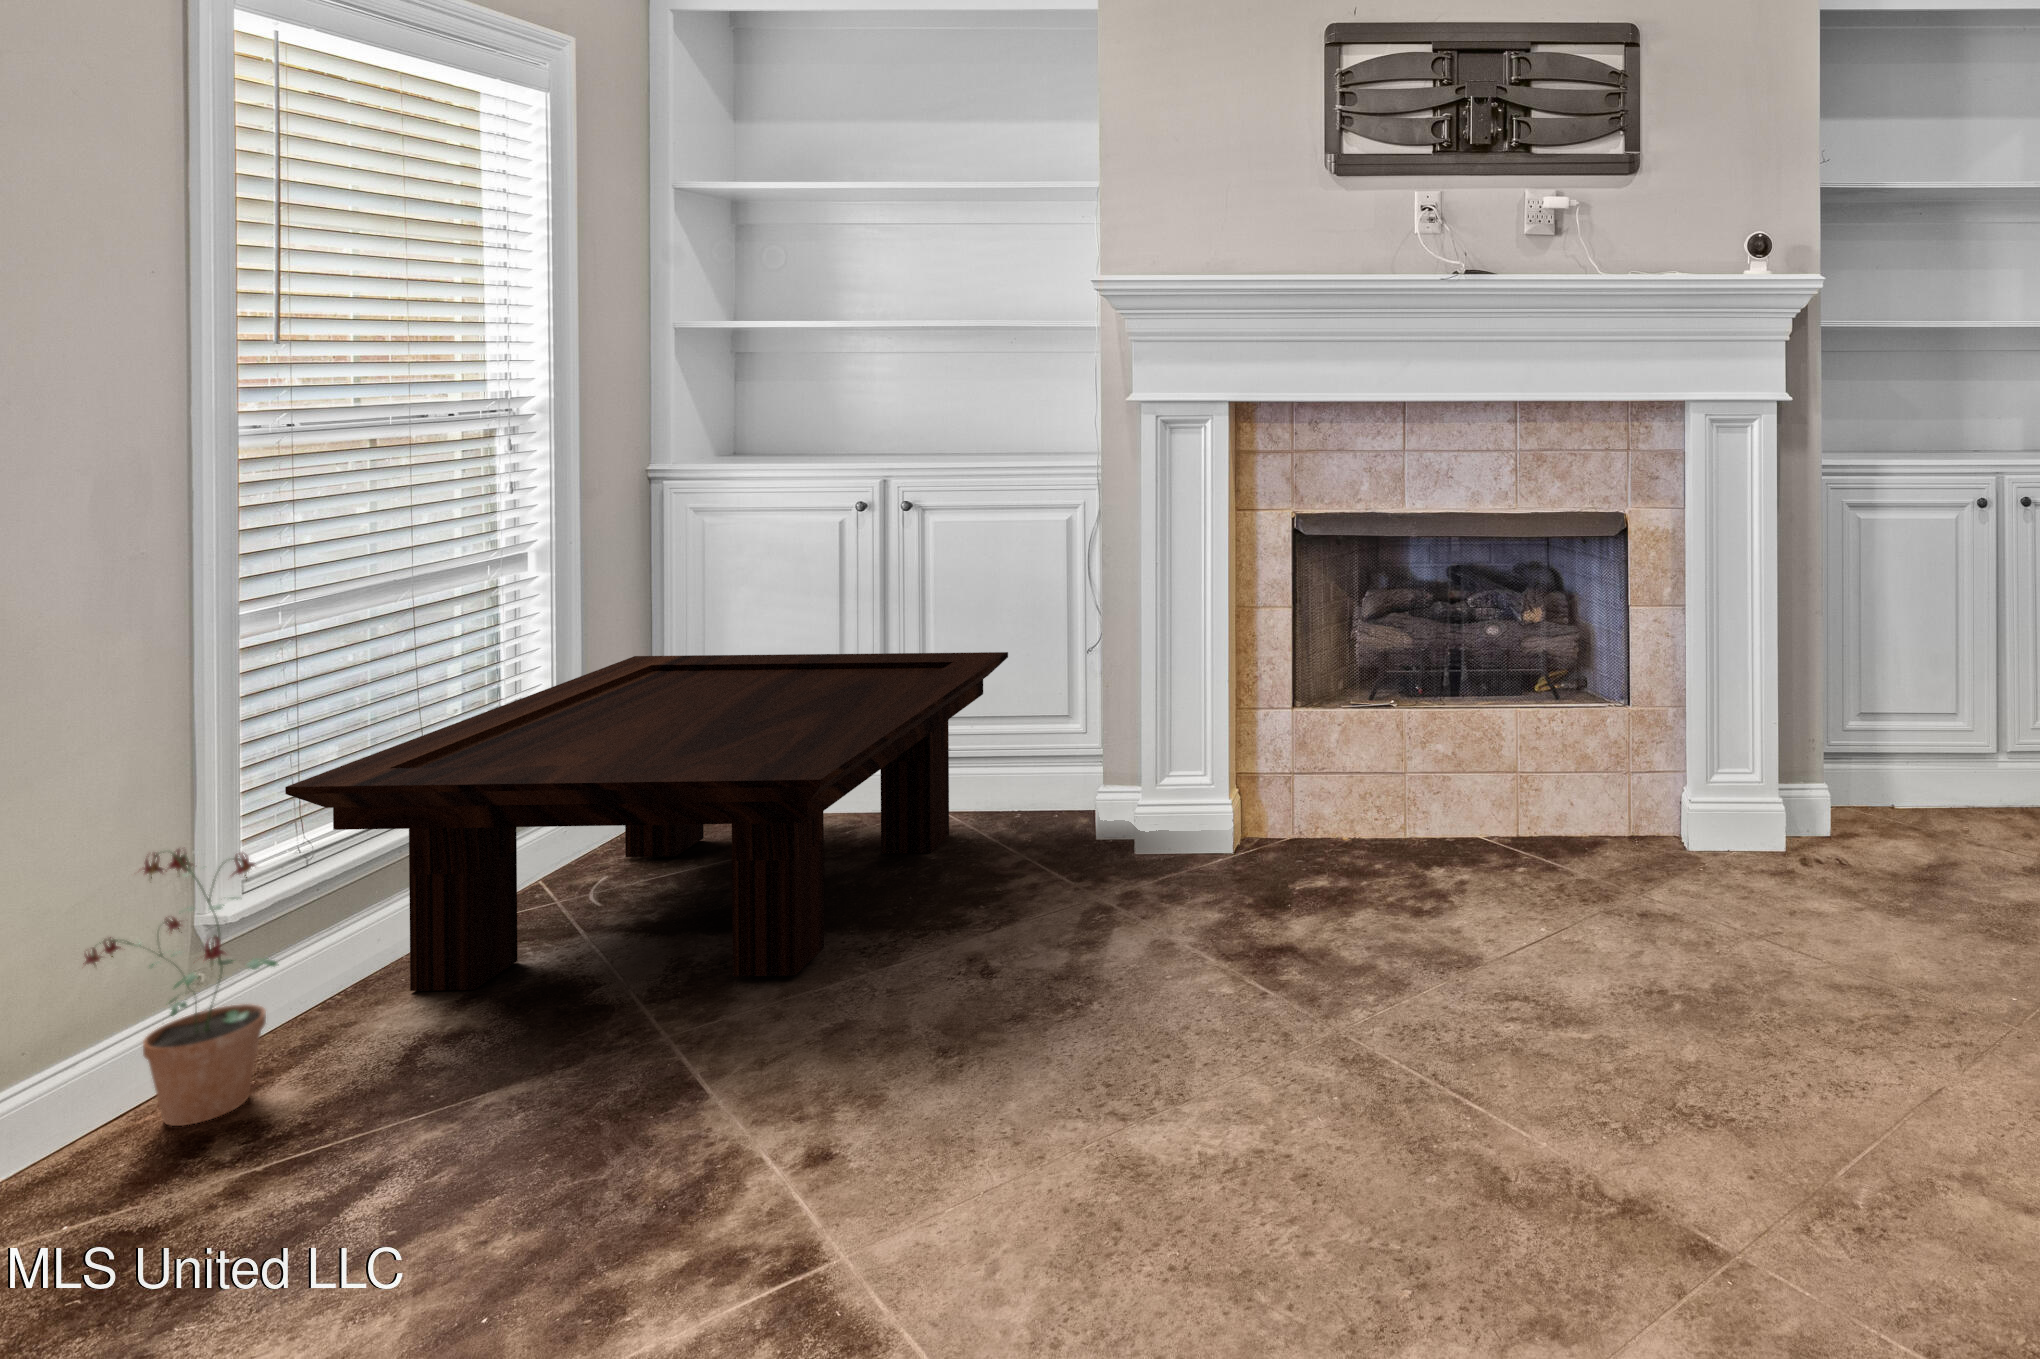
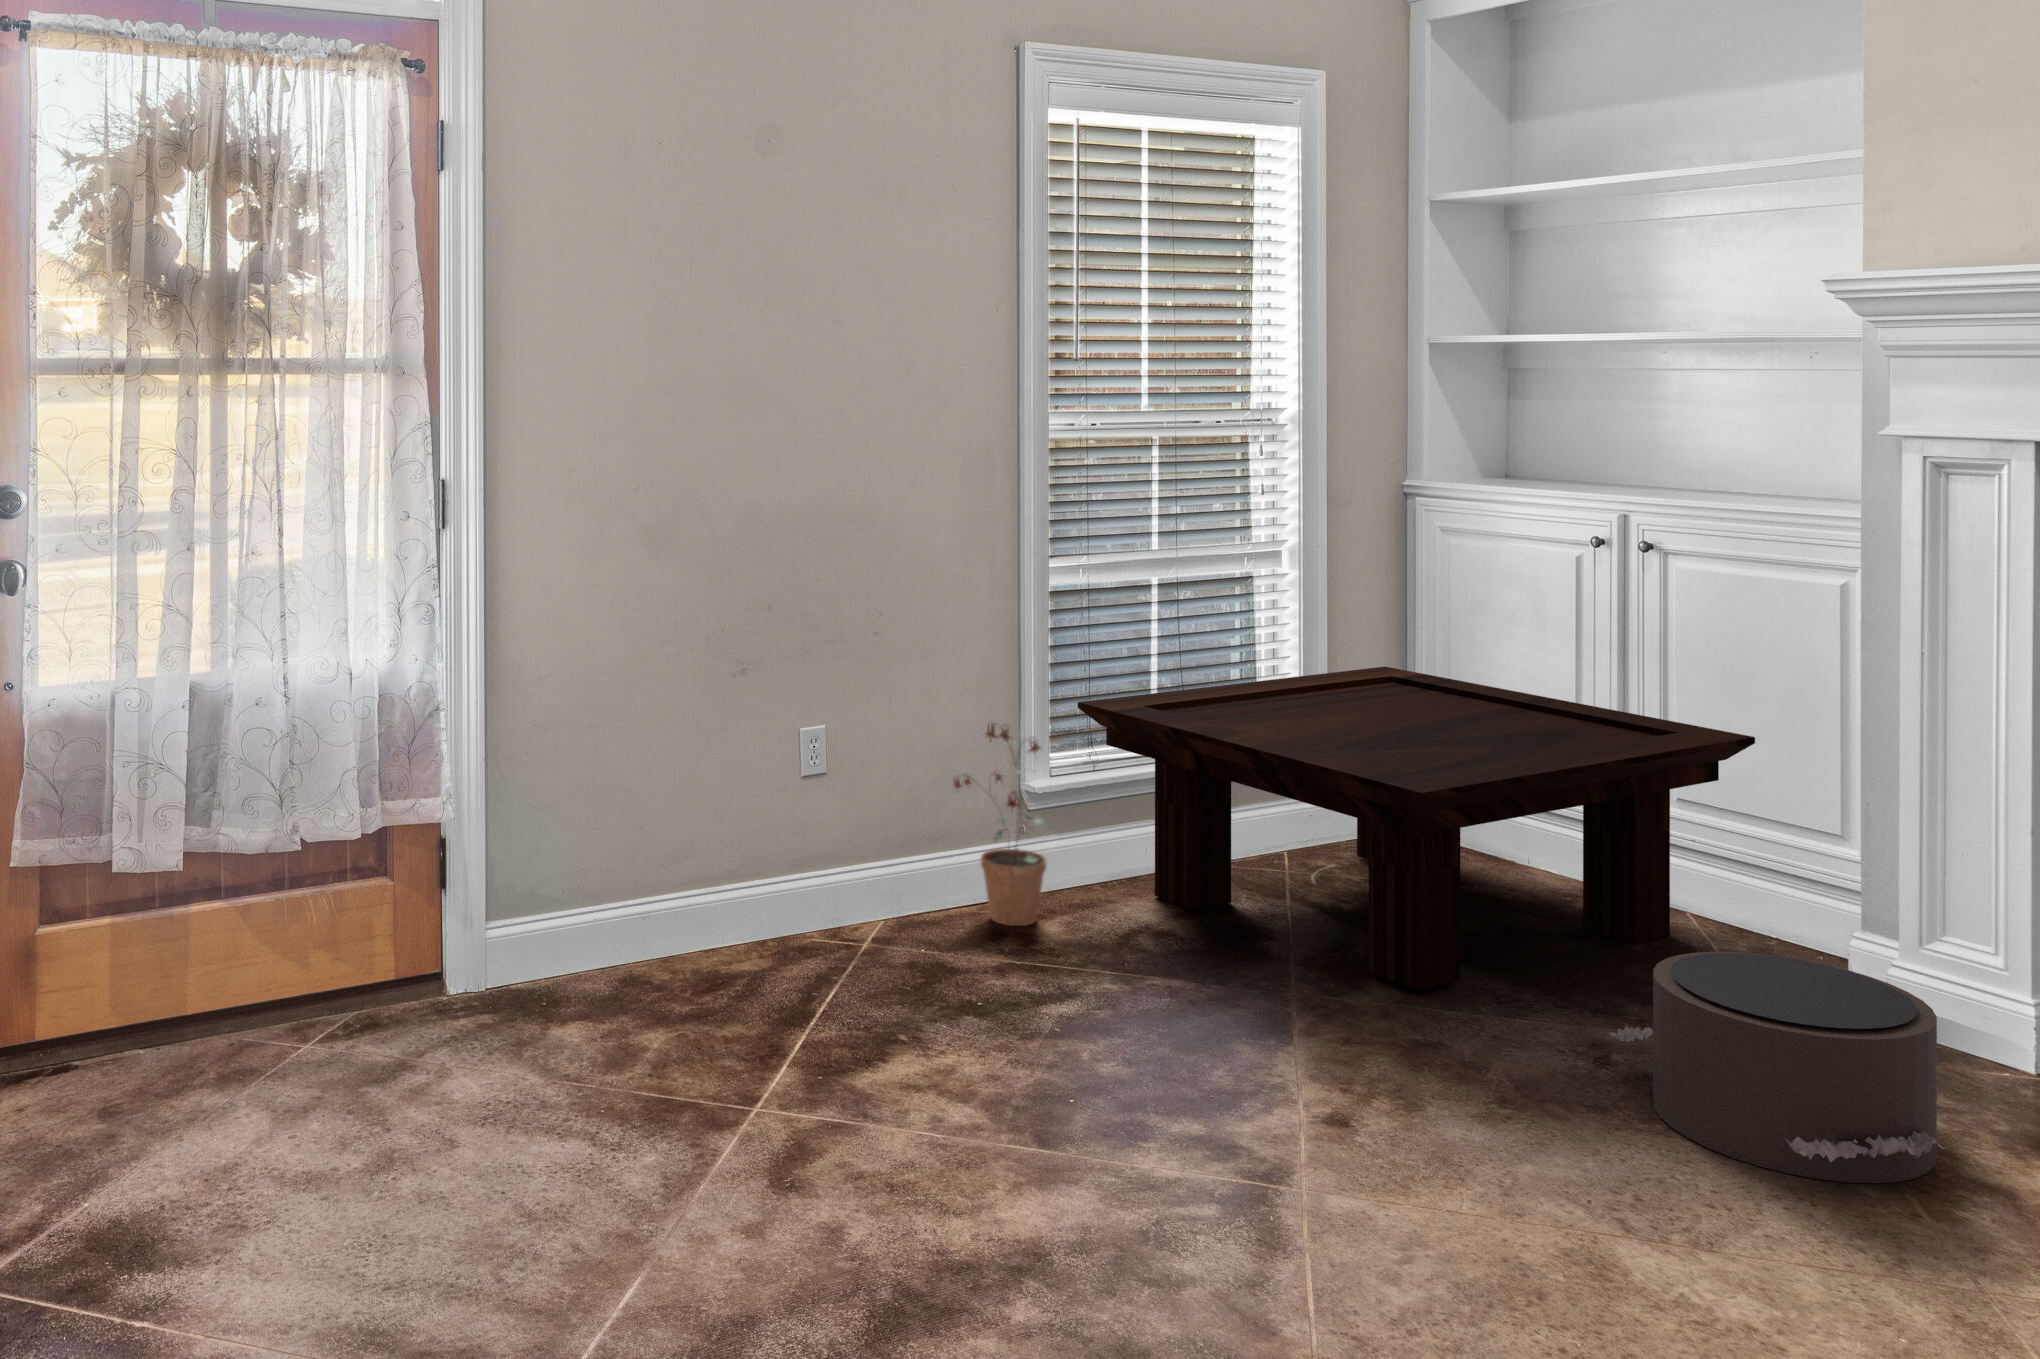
pouf: none [1000,821,1268,1010] -> present [1609,952,1949,1183]

